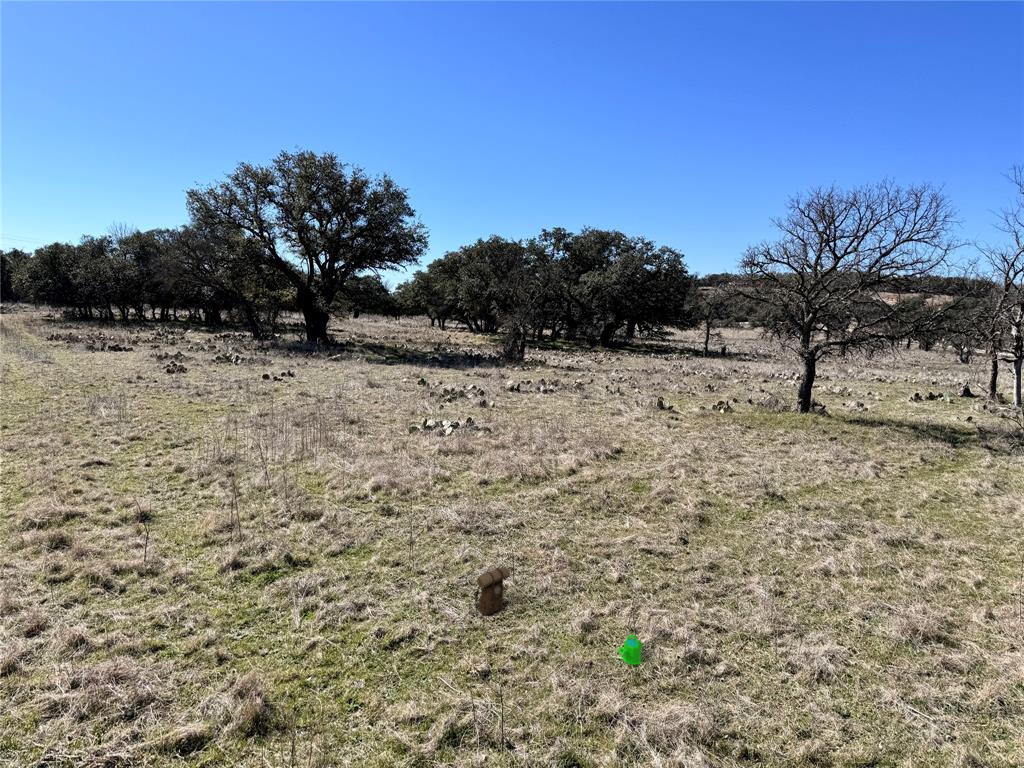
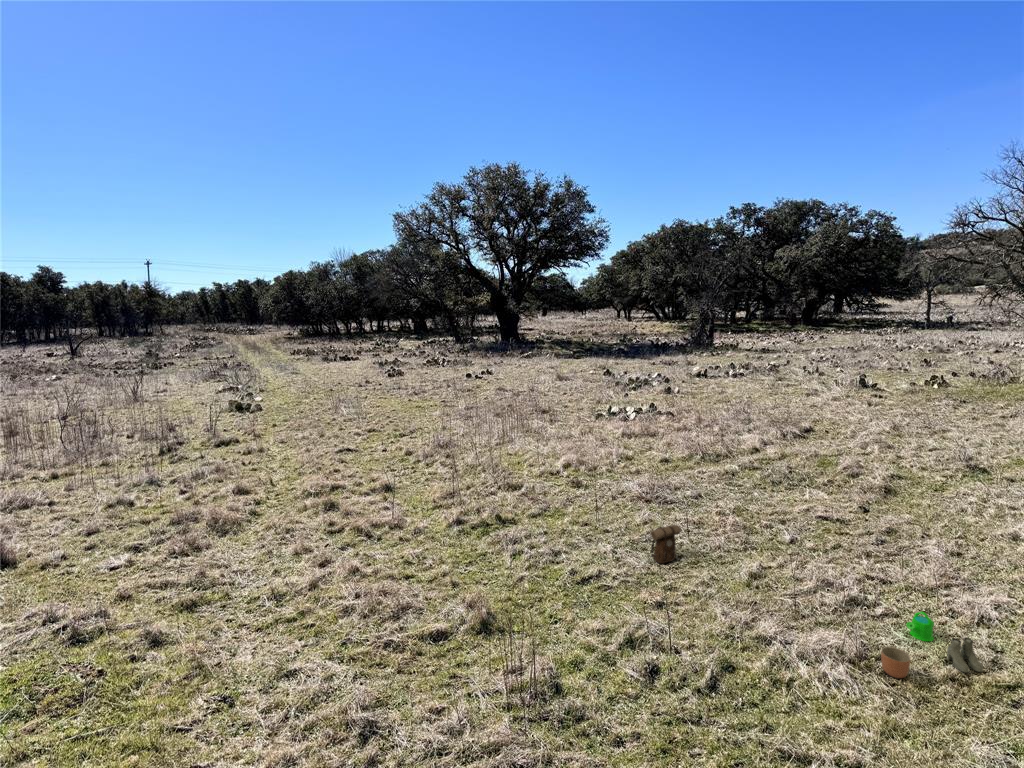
watering can: present [618,634,643,665] -> present [906,611,934,641]
boots: none [777,682,810,723] -> present [947,638,983,673]
planter: none [725,705,754,742] -> present [881,647,911,678]

